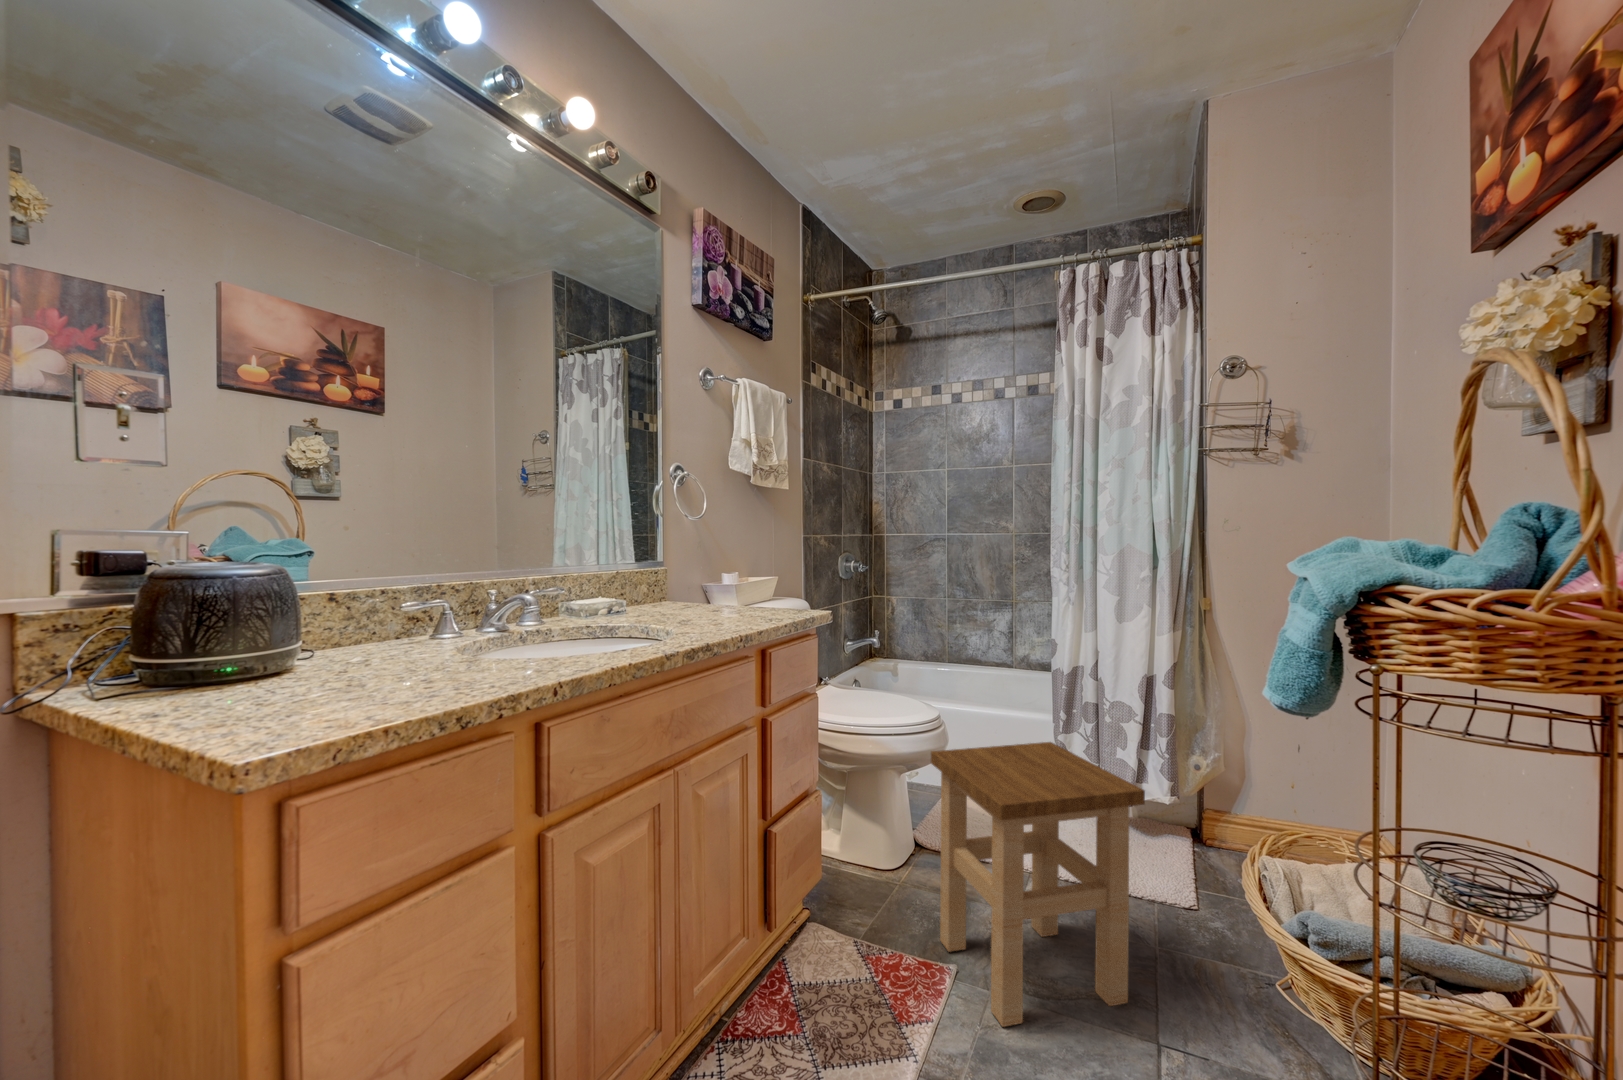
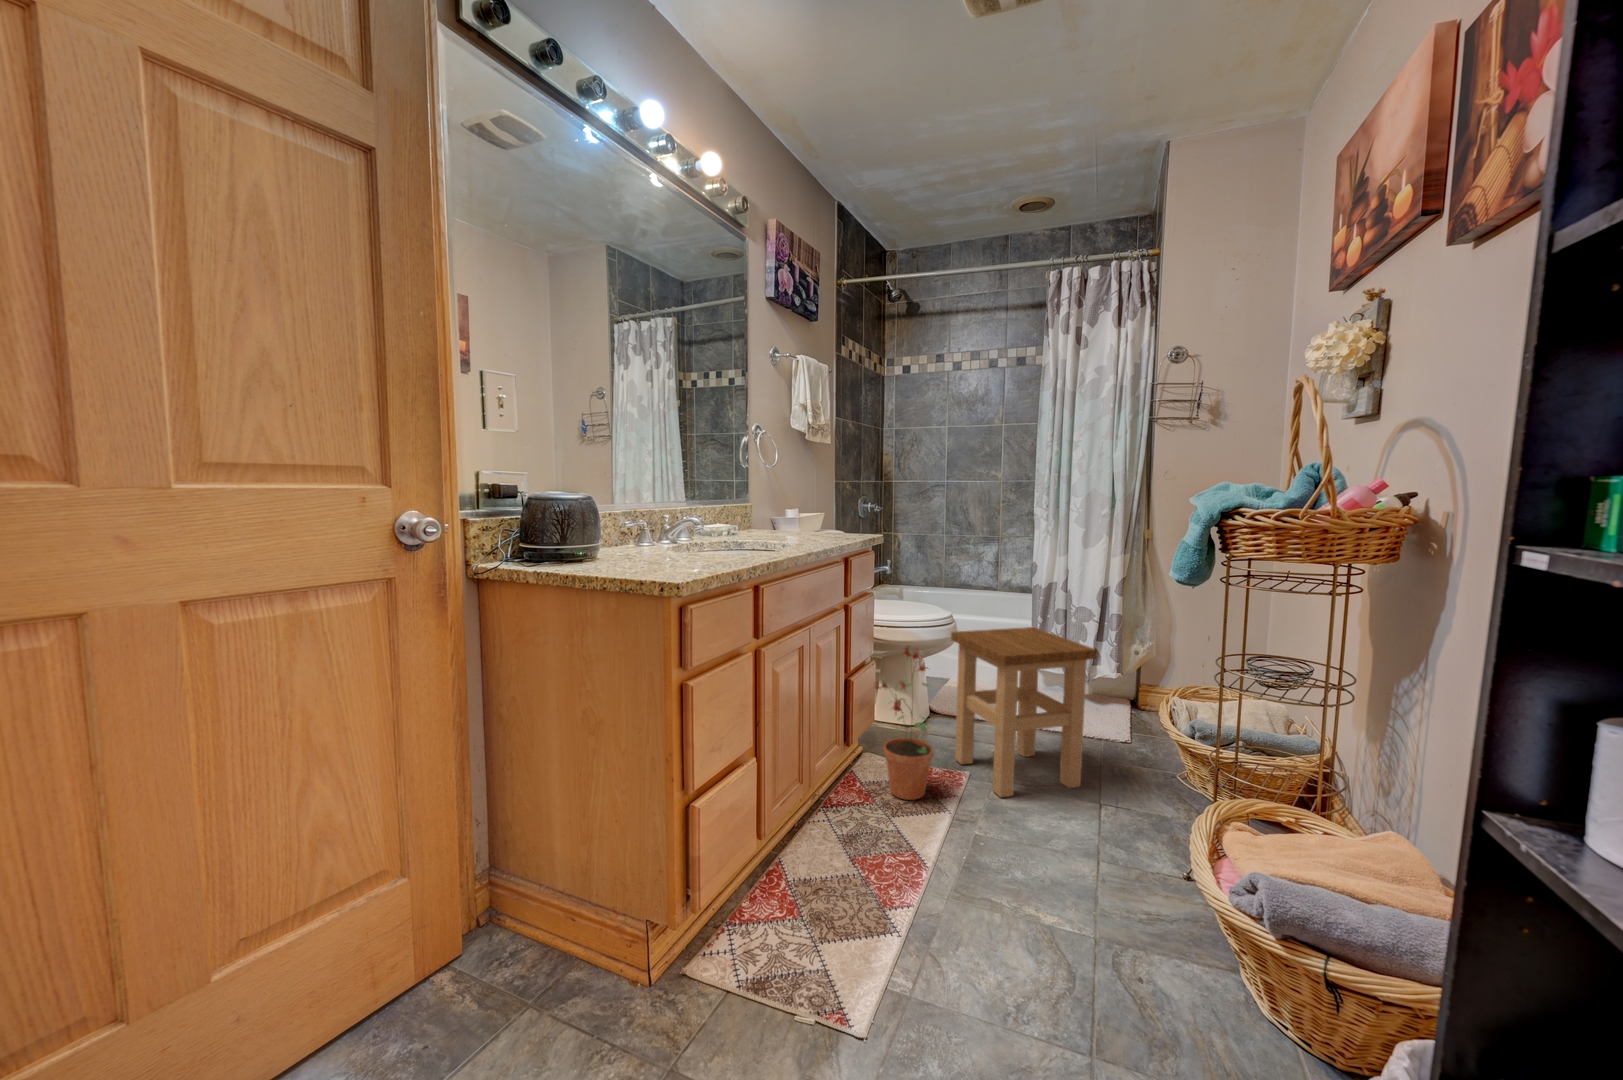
potted plant: none [810,777,898,1029] -> present [875,646,933,800]

